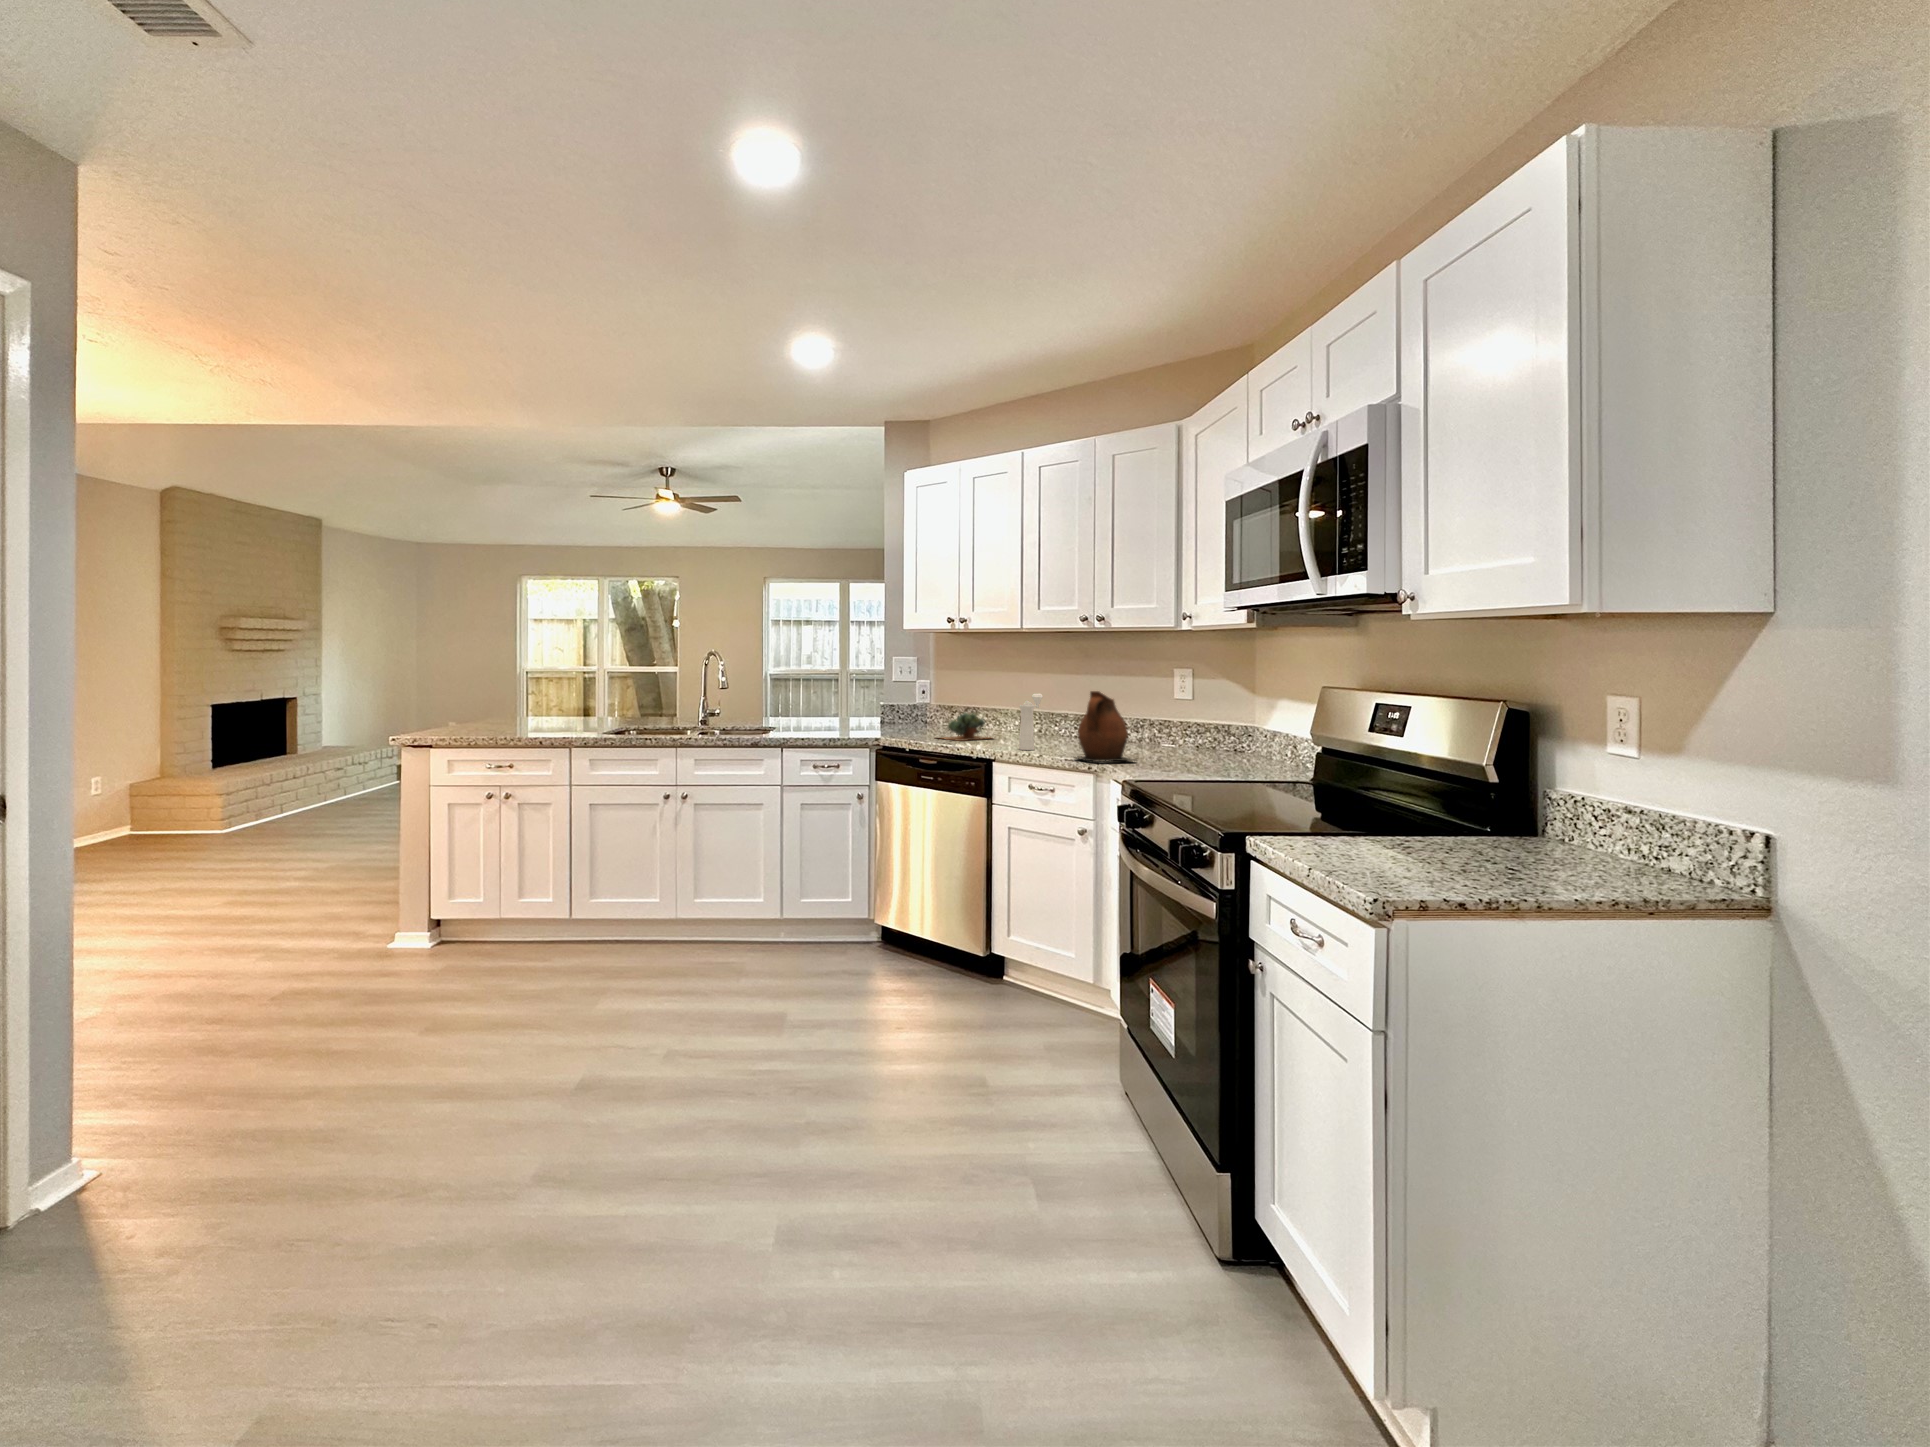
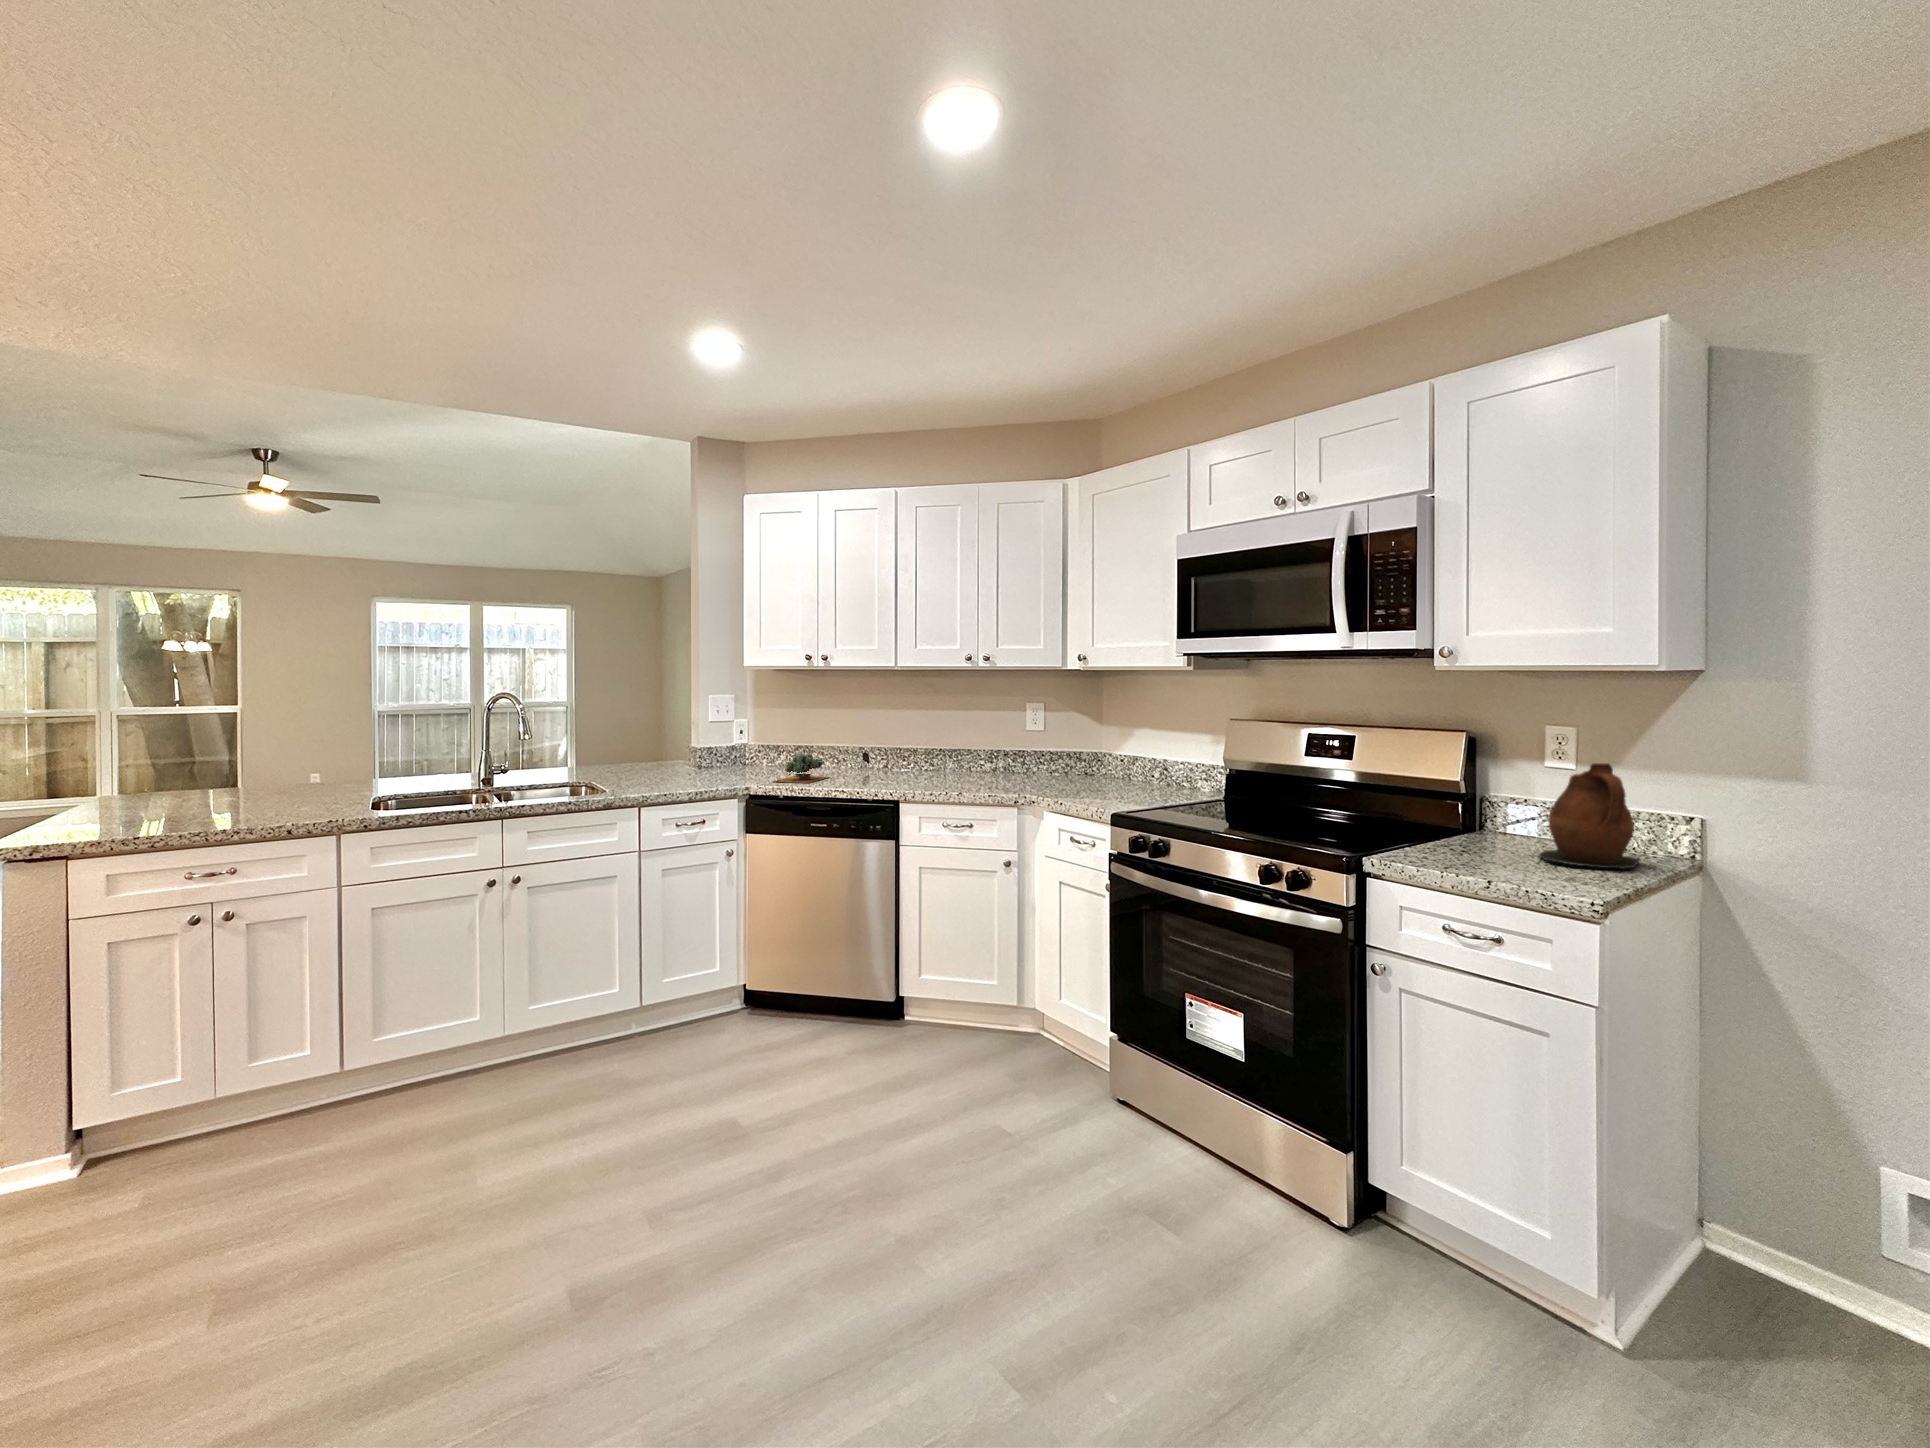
ceramic pitcher: present [1074,691,1135,762] -> present [1538,763,1640,869]
pepper mill: present [1019,694,1043,750] -> none [896,732,911,789]

